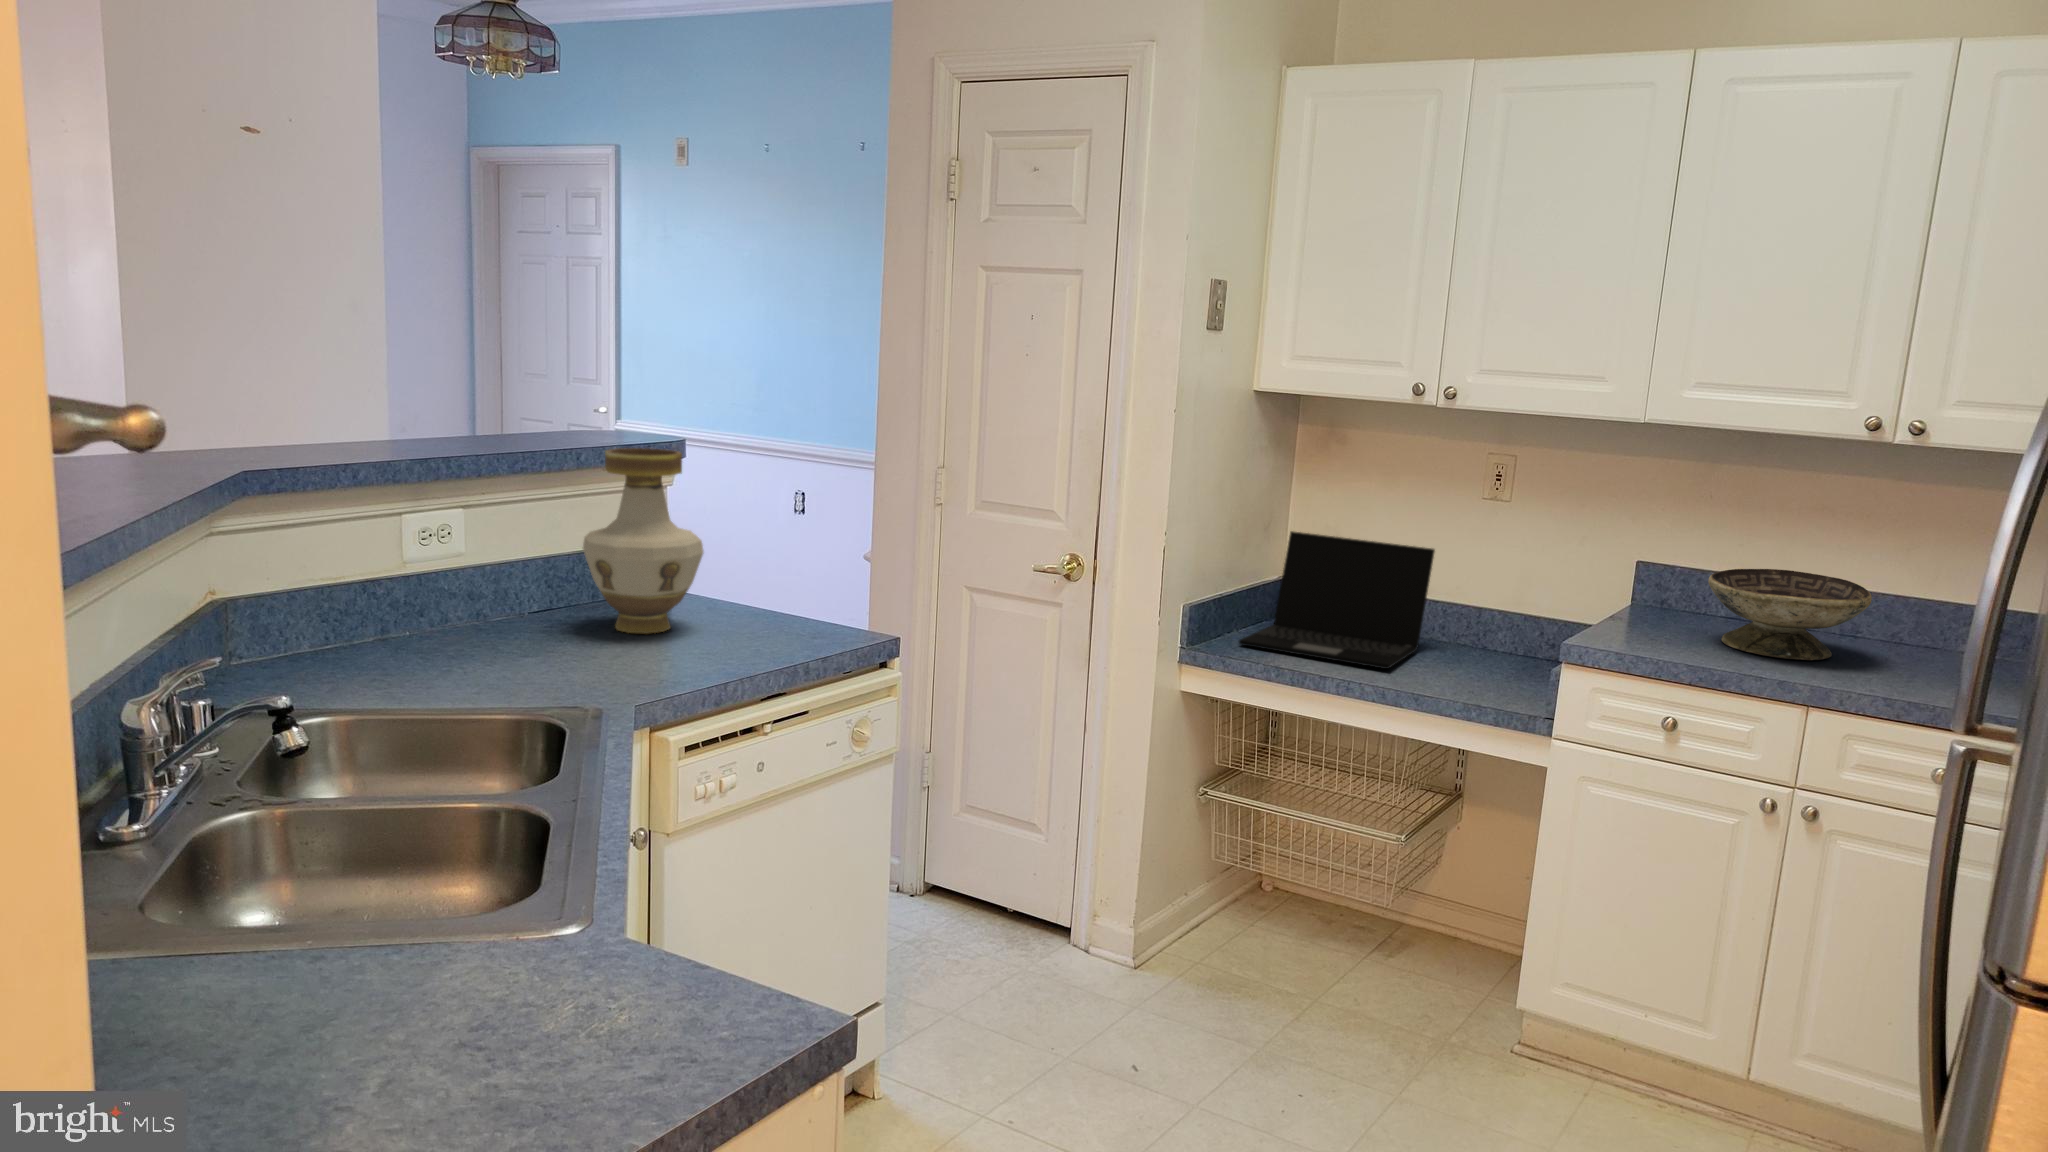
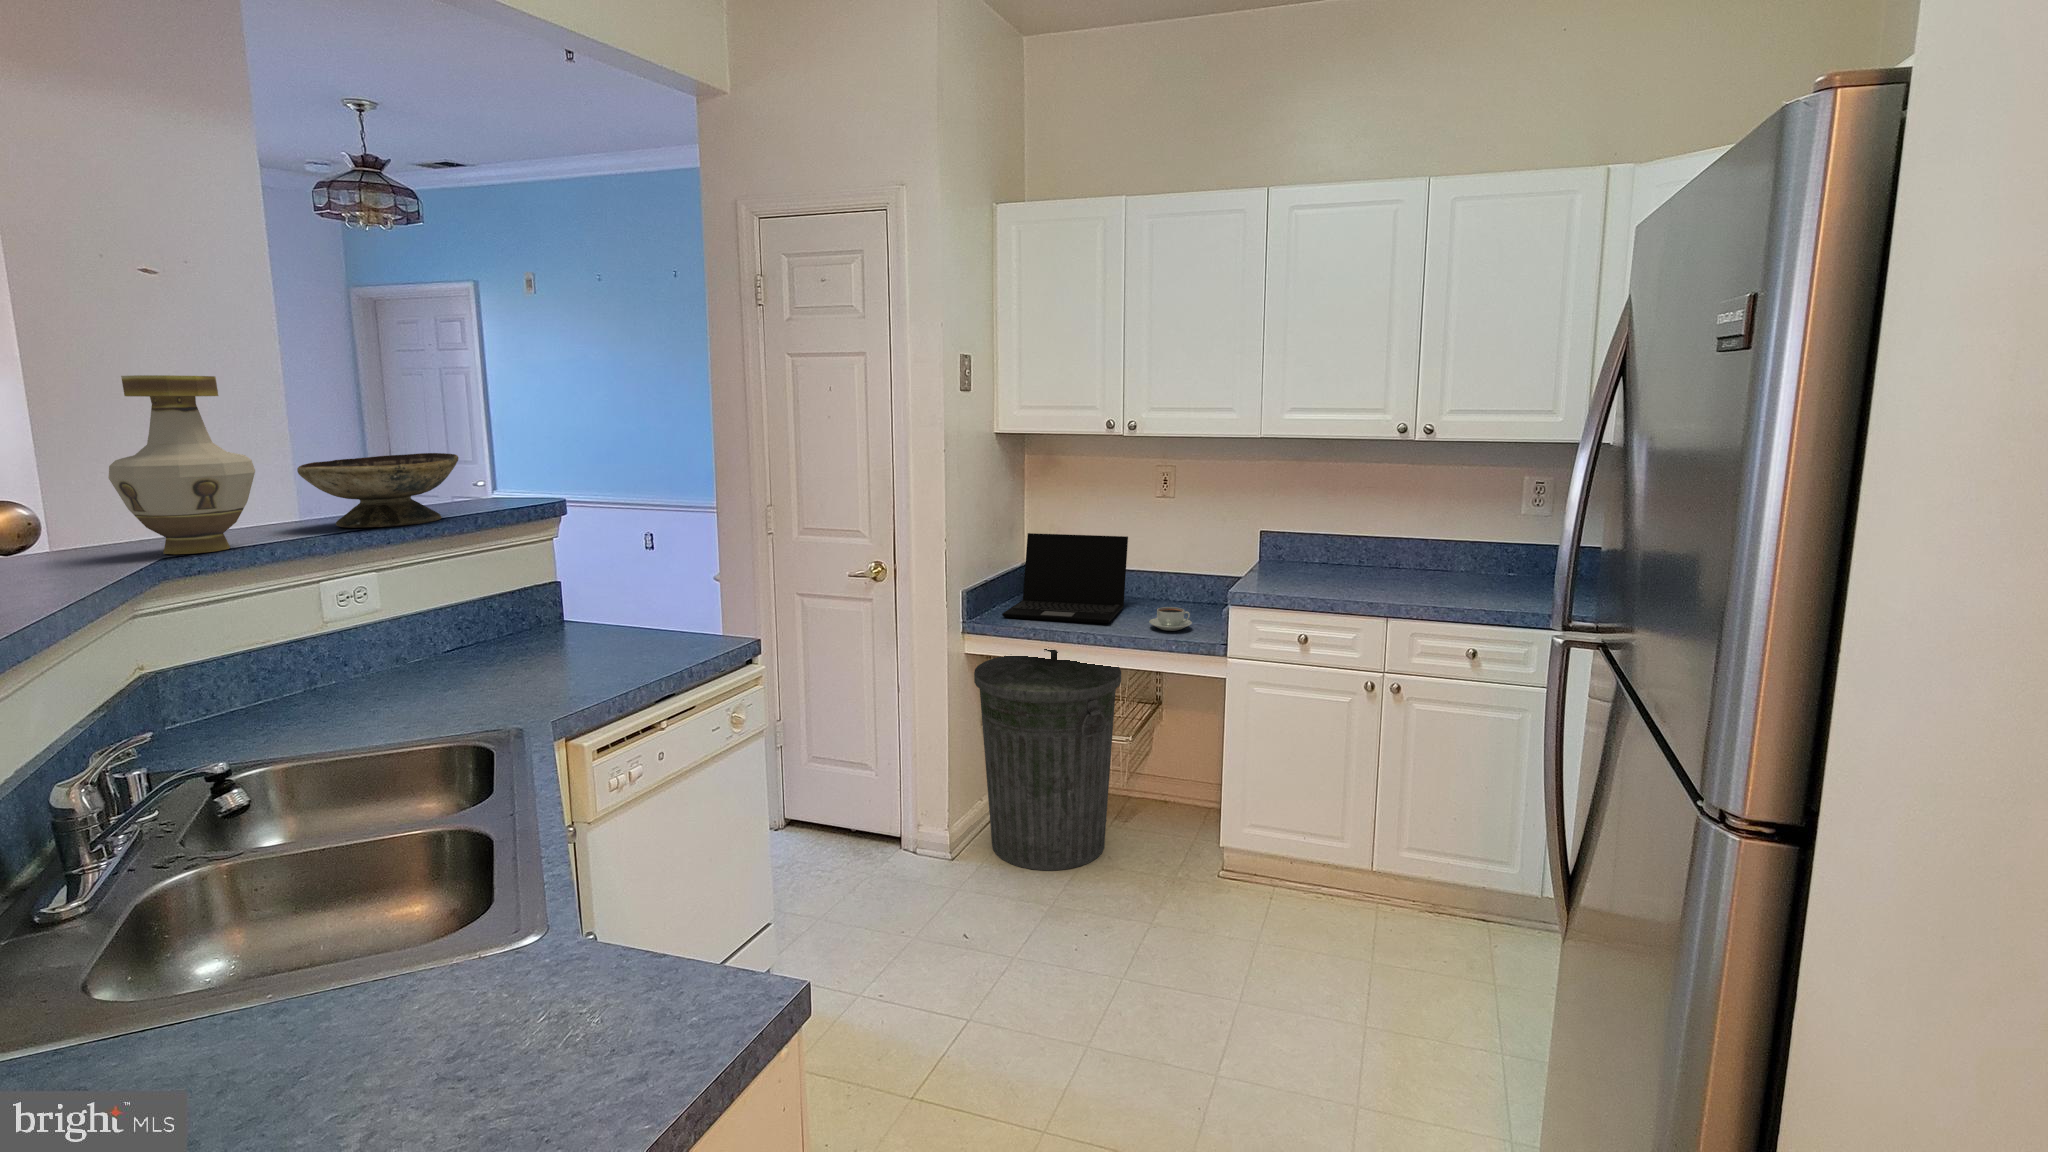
vase: present [583,448,703,634] -> present [108,375,255,554]
decorative bowl: present [1708,569,1872,660] -> present [297,453,458,528]
coffee cup: none [1448,656,1512,690] -> present [1149,607,1192,631]
trash can: none [1190,693,1400,1009] -> present [974,649,1121,870]

